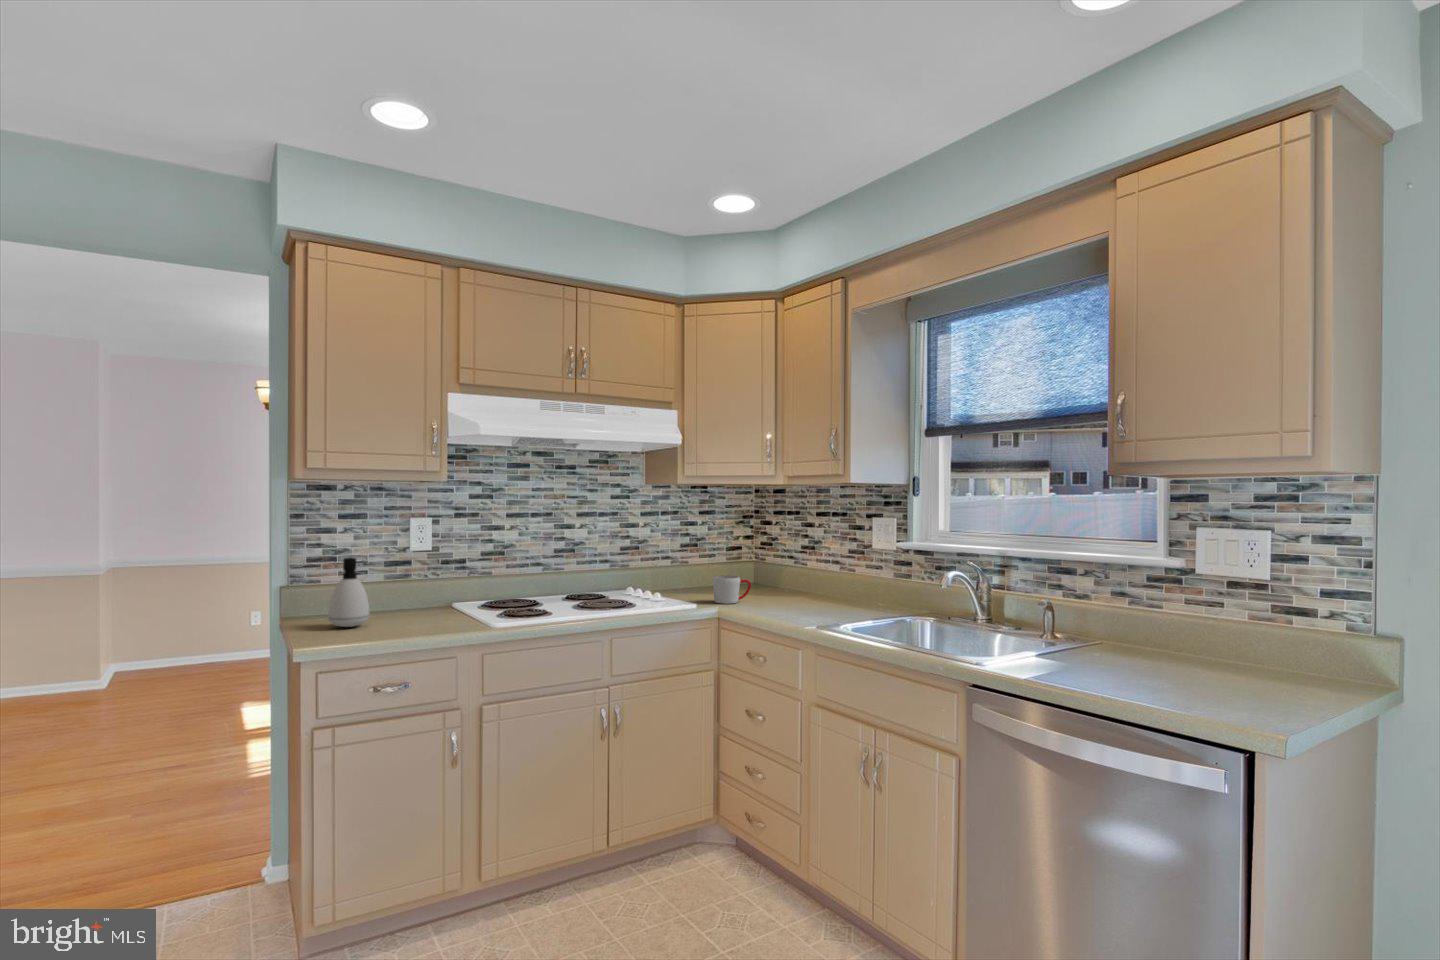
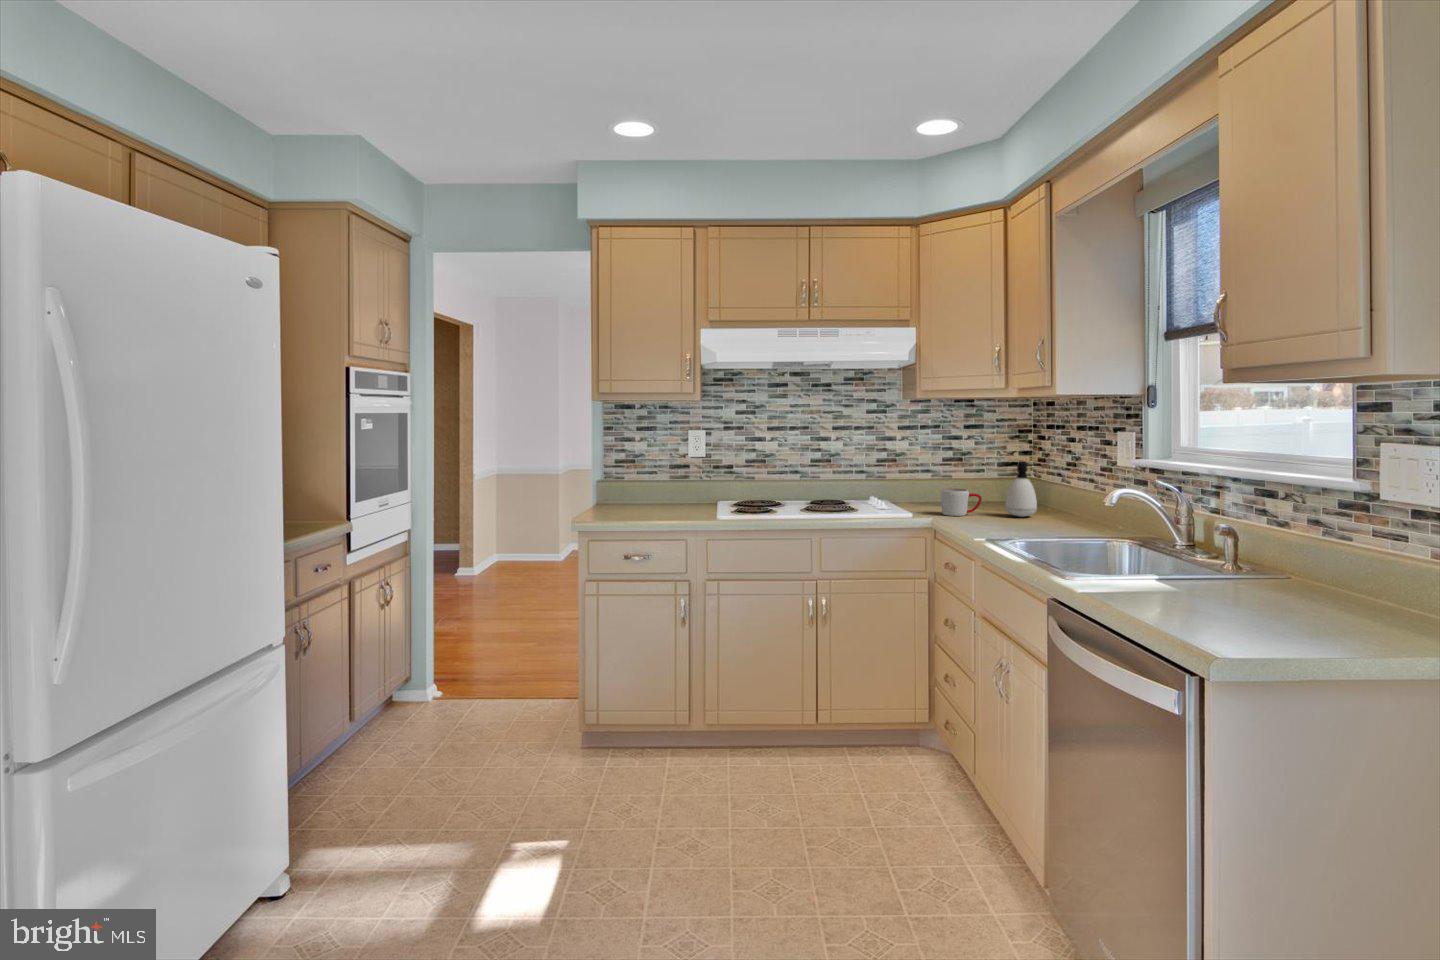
soap dispenser: present [328,557,369,627] -> present [1005,461,1037,517]

